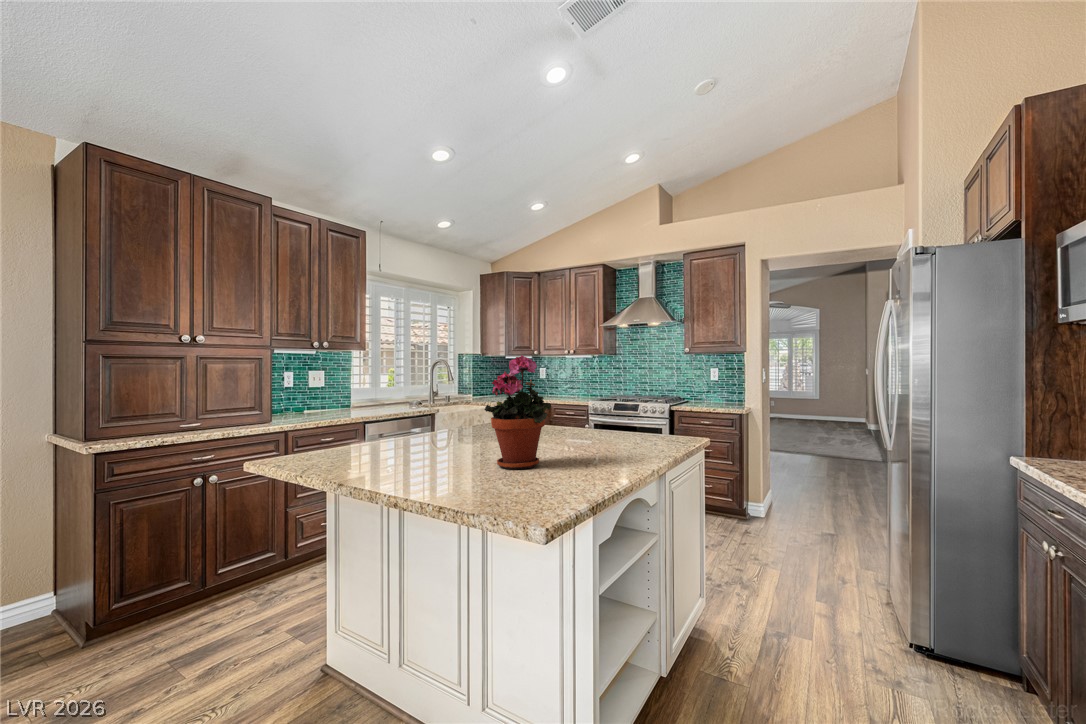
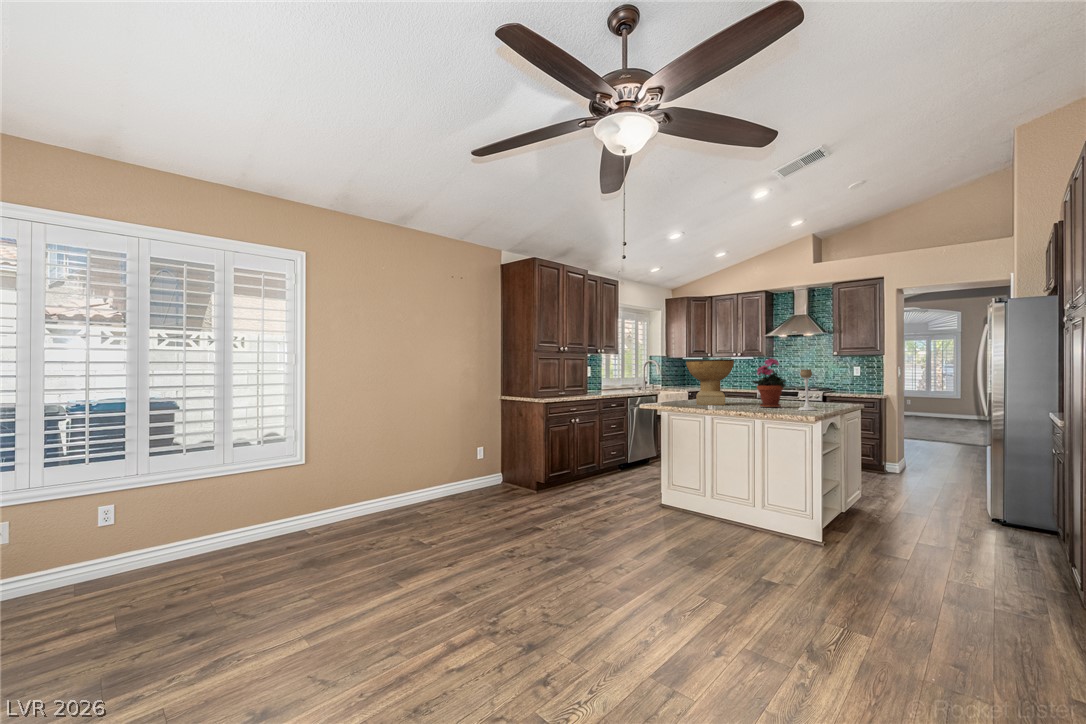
decorative bowl: none [379,359,475,456] -> present [686,359,734,405]
candle holder: none [555,383,596,487] -> present [798,369,817,410]

